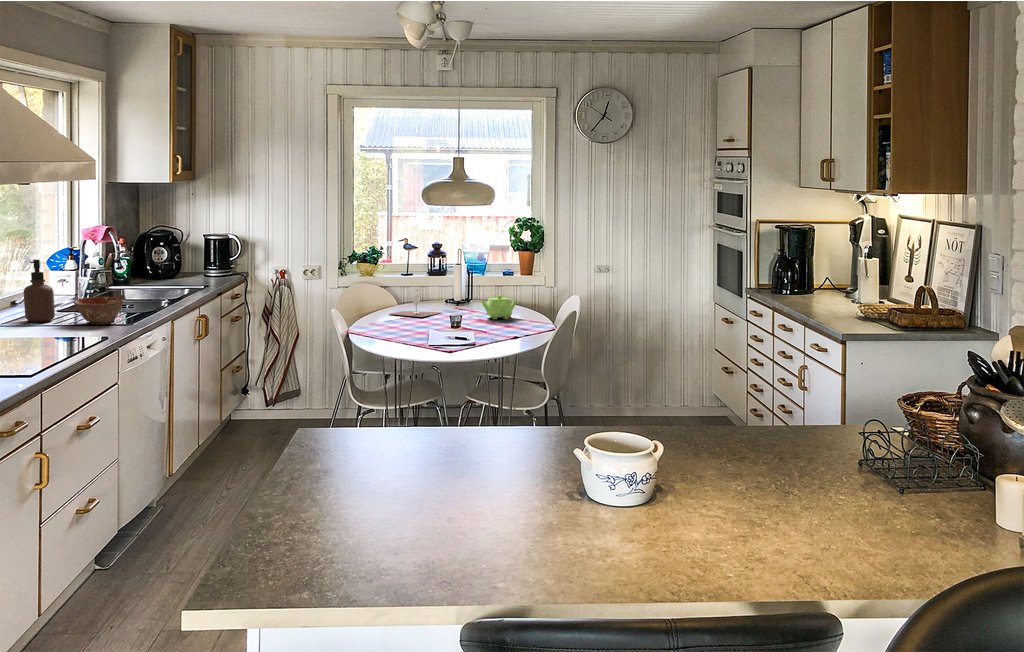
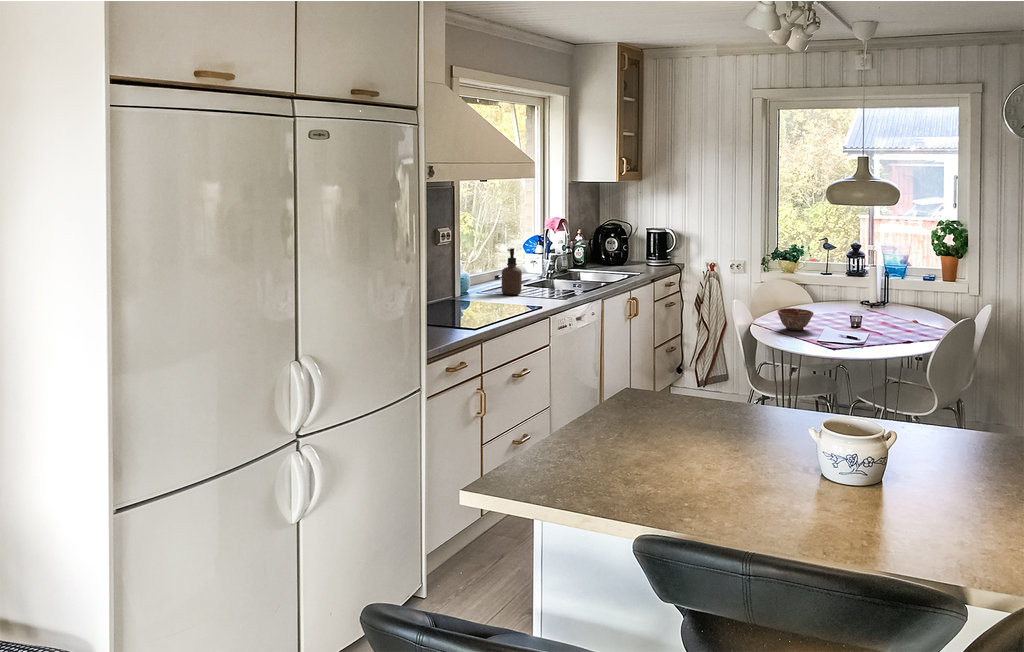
wine glass: present [390,295,442,317] -> none [796,293,851,314]
teapot: present [481,295,517,319] -> none [885,300,923,323]
ceramic bowl: present [74,297,124,325] -> present [777,308,814,330]

